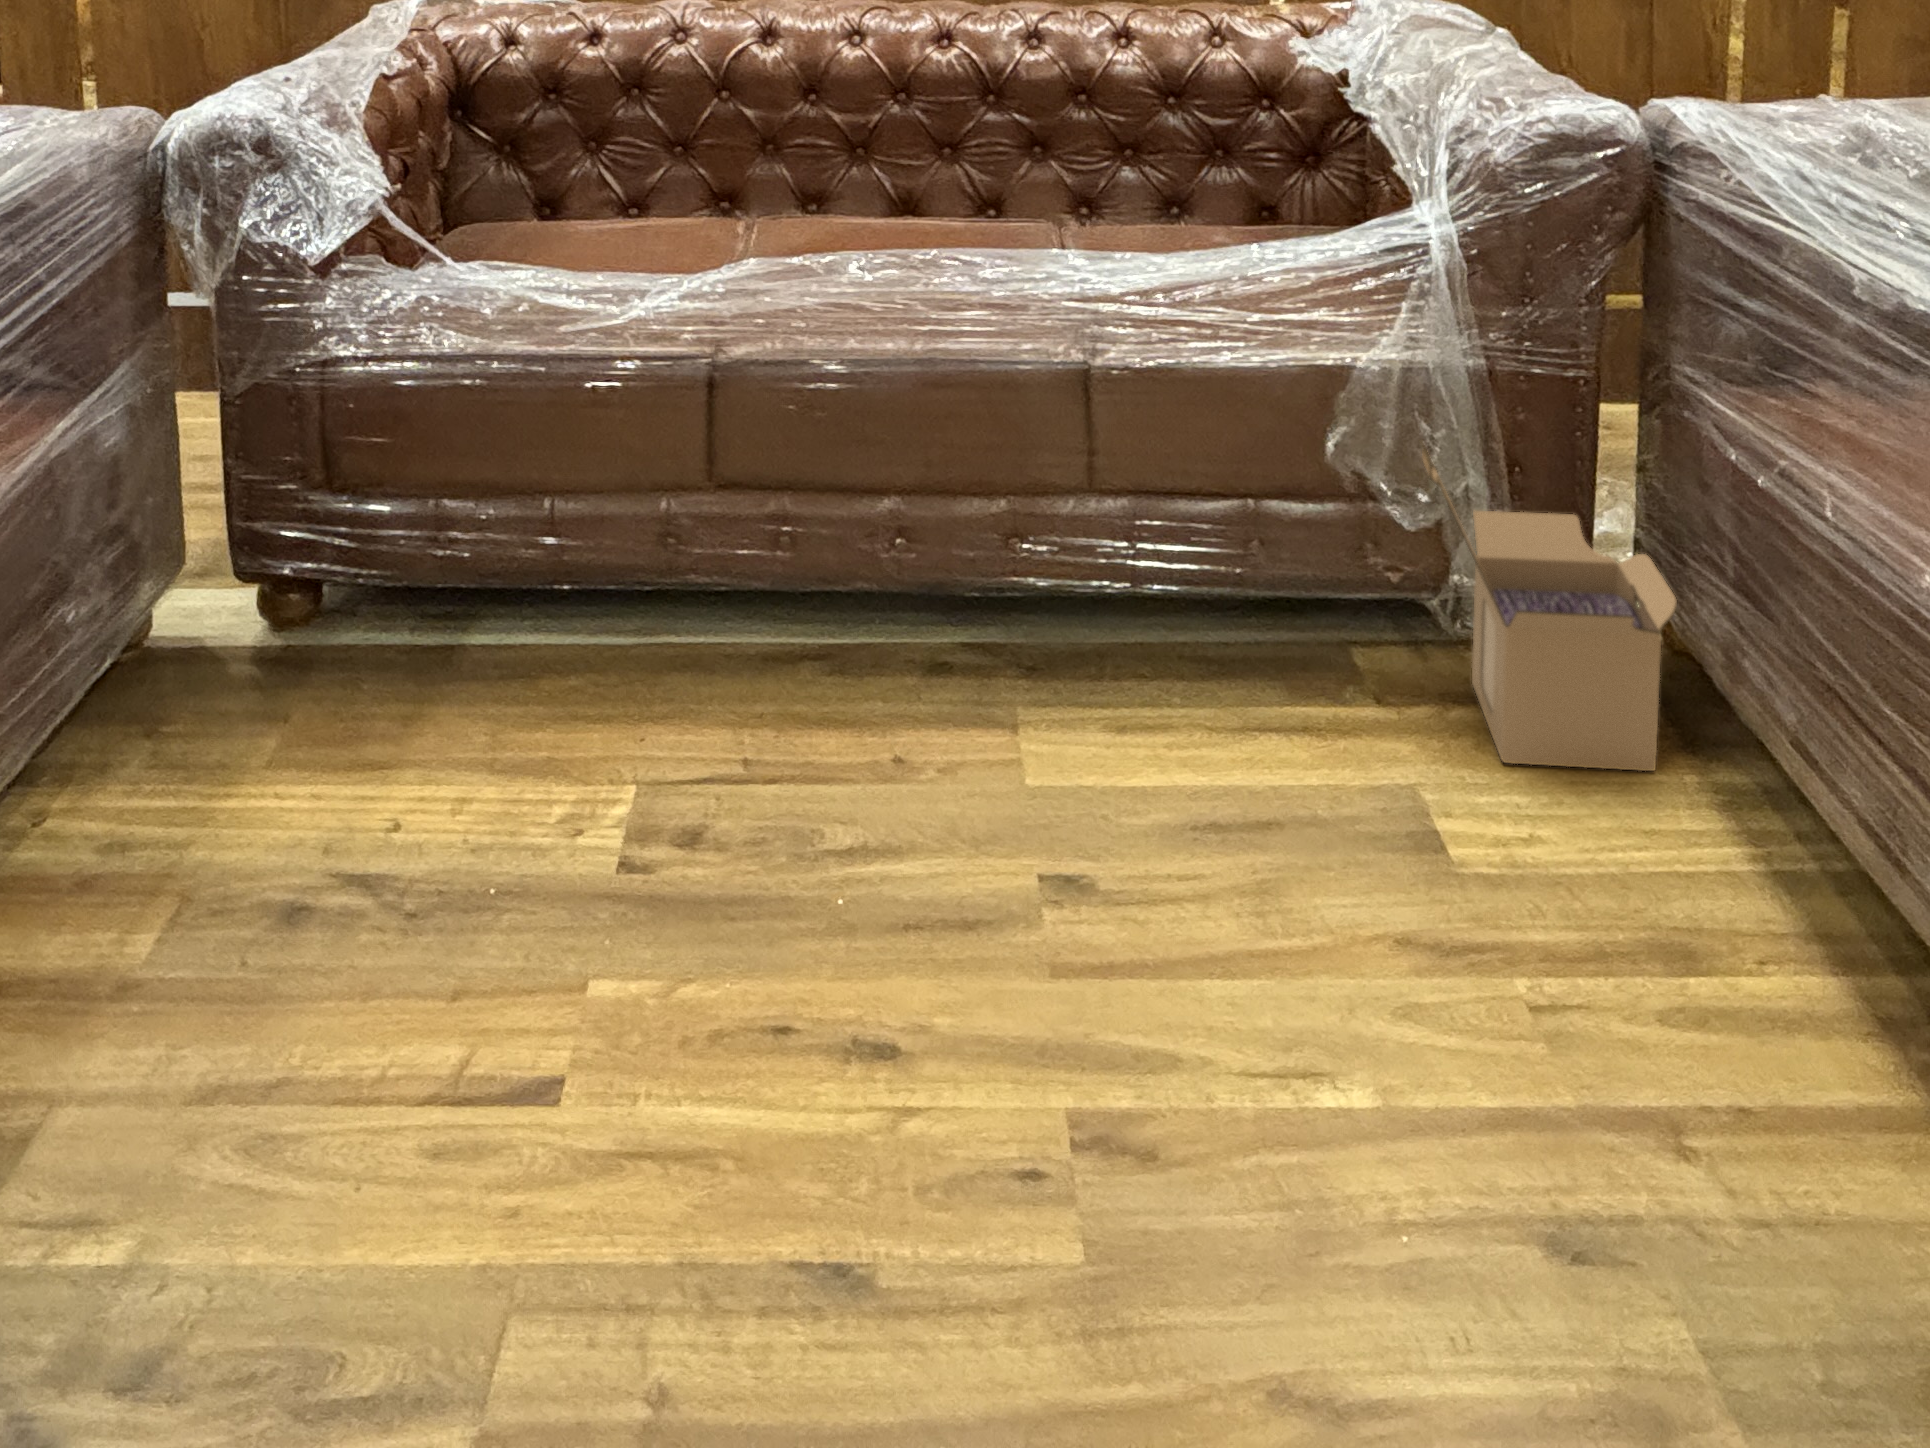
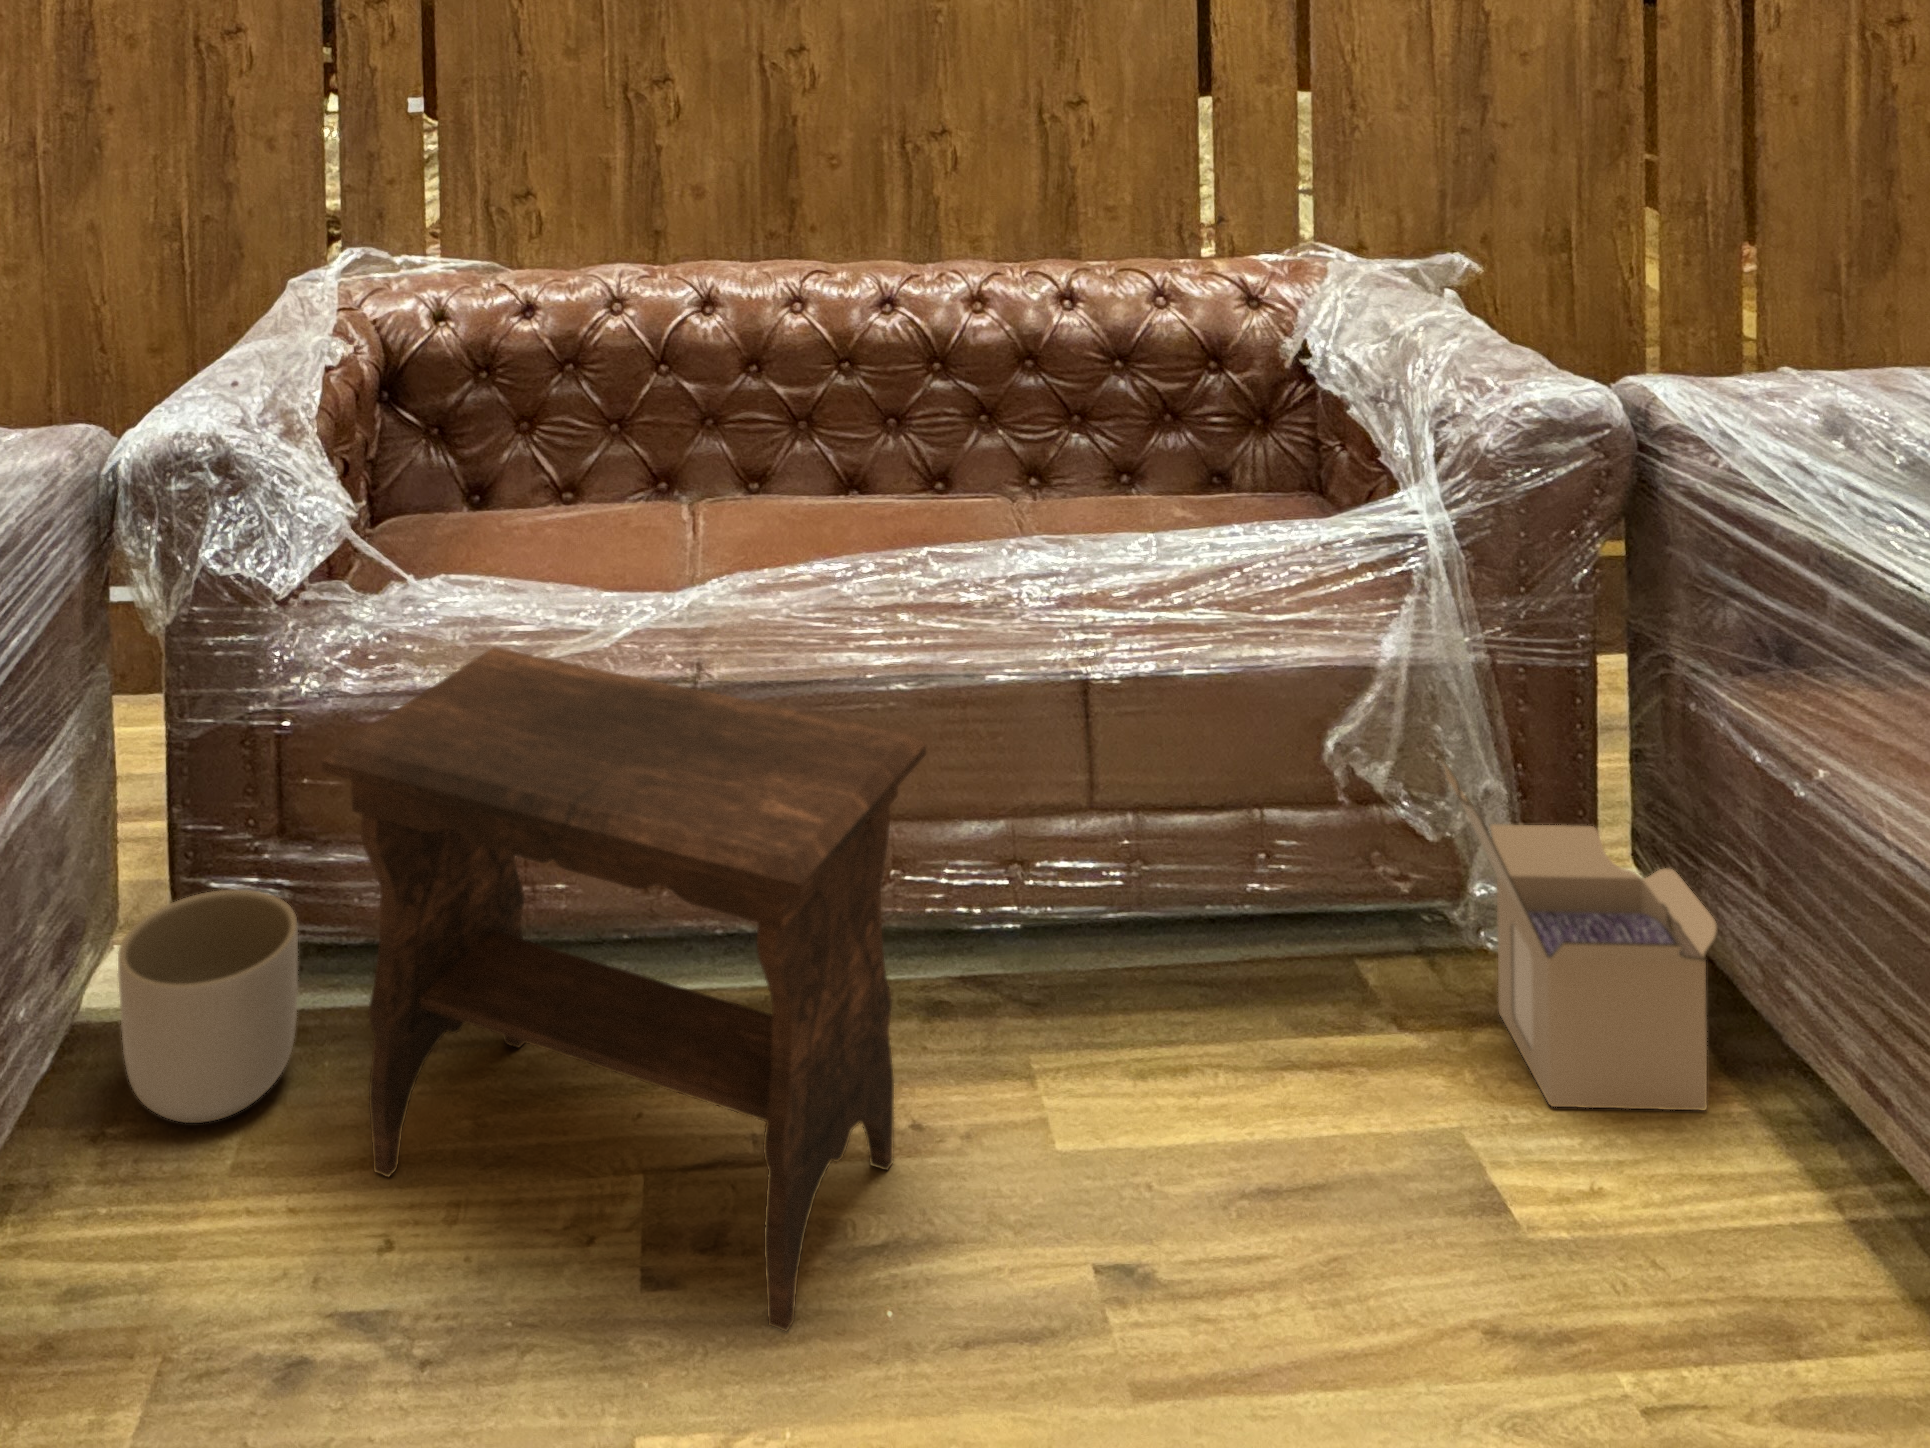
footstool: none [327,322,898,919] -> present [322,648,926,1331]
planter: none [161,536,332,733] -> present [118,889,298,1123]

